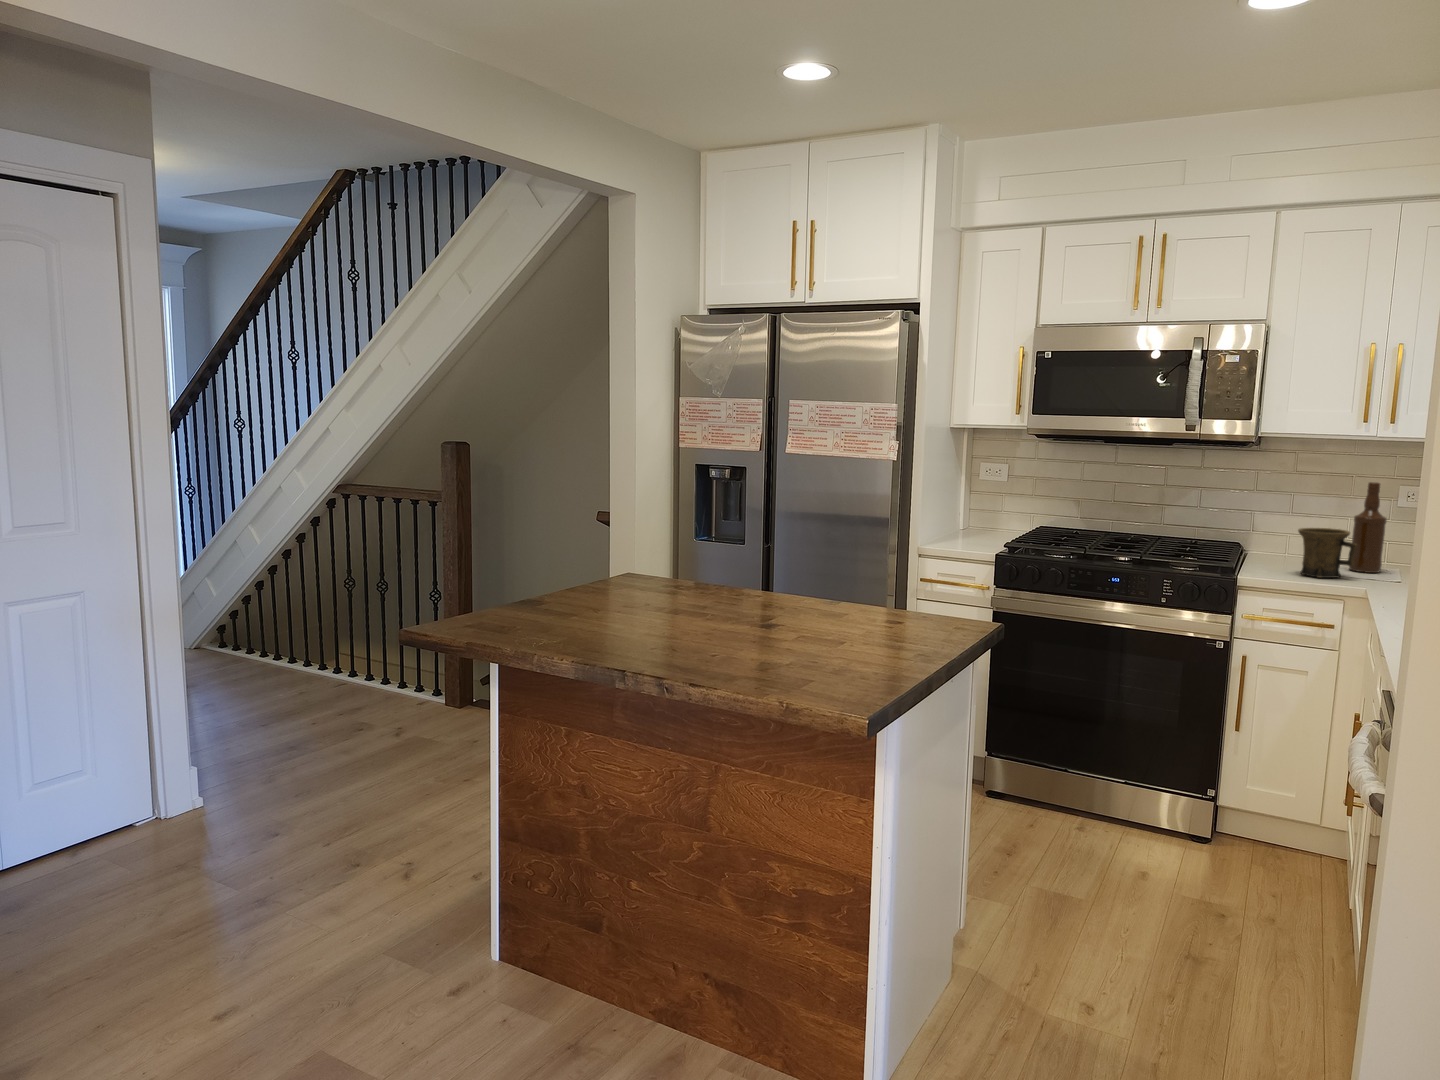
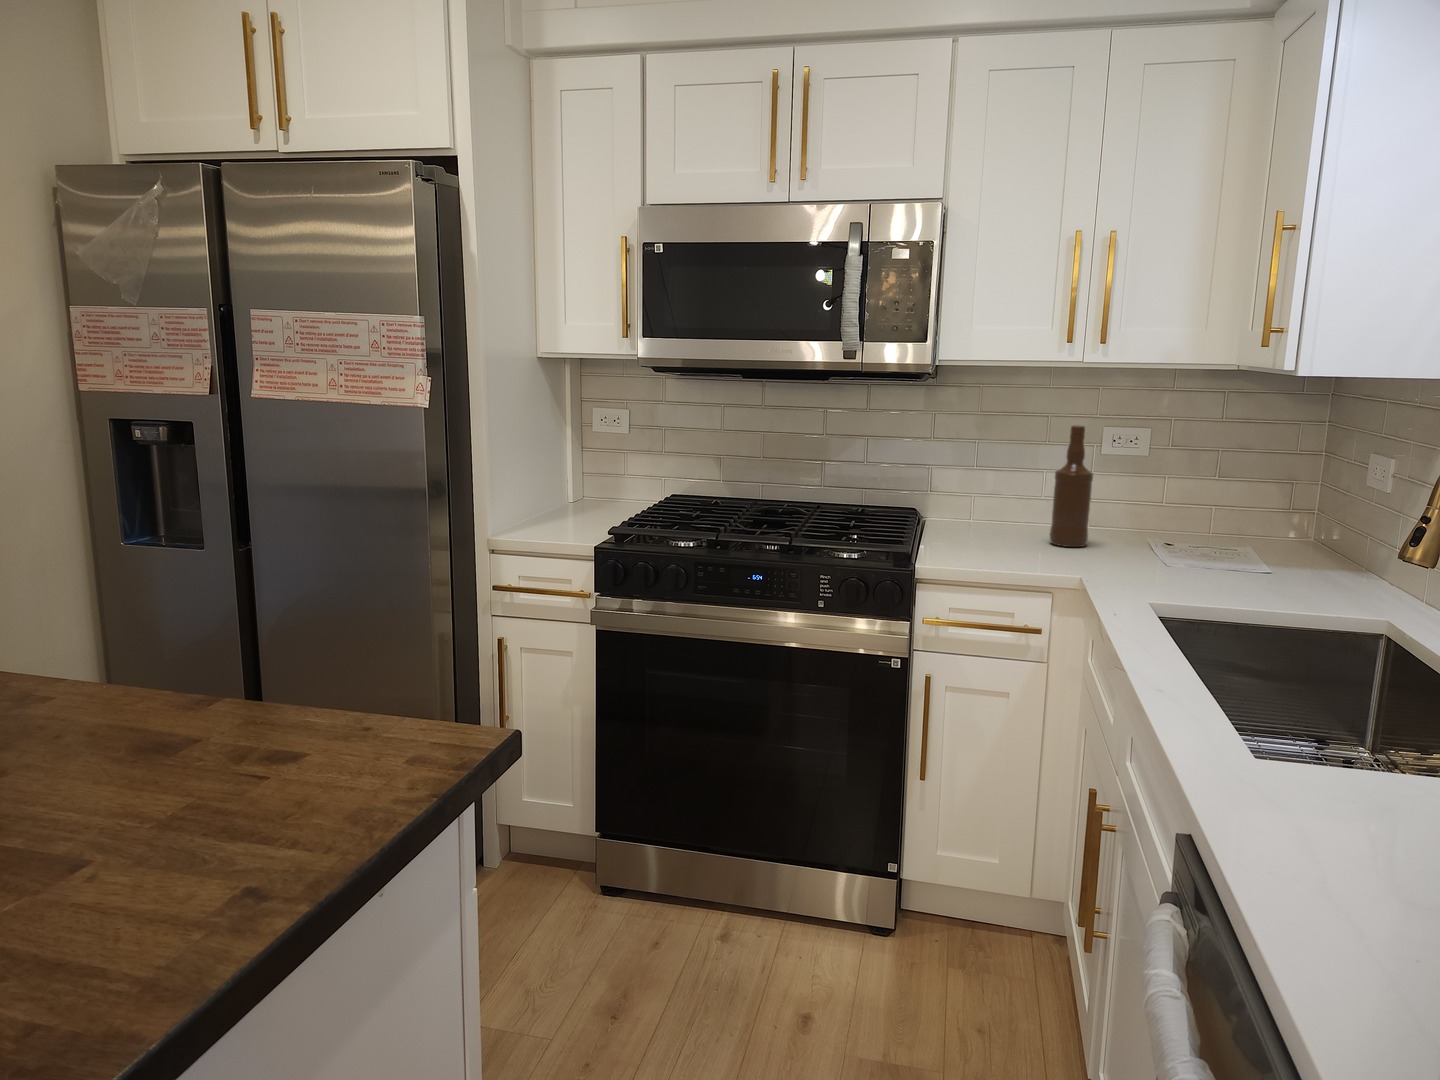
mug: present [1298,528,1357,578] -> none [991,490,1064,561]

